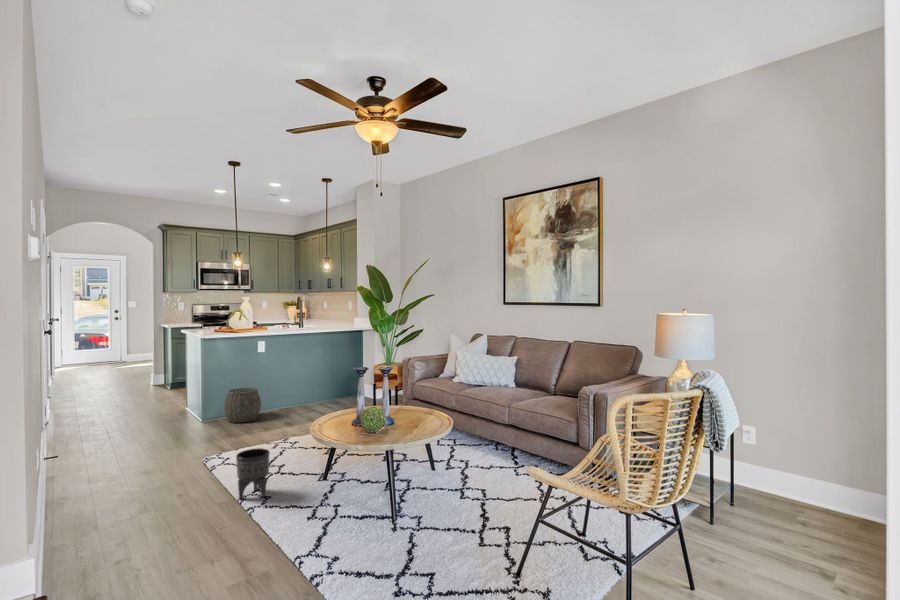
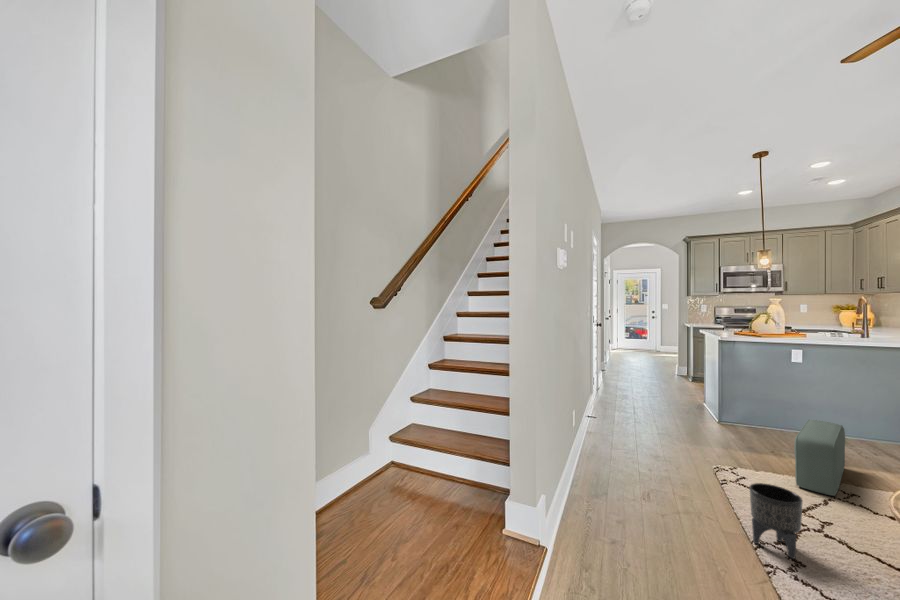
woven basket: present [224,388,261,422] -> none [744,398,795,440]
pouf: none [263,395,292,450] -> present [794,420,845,496]

